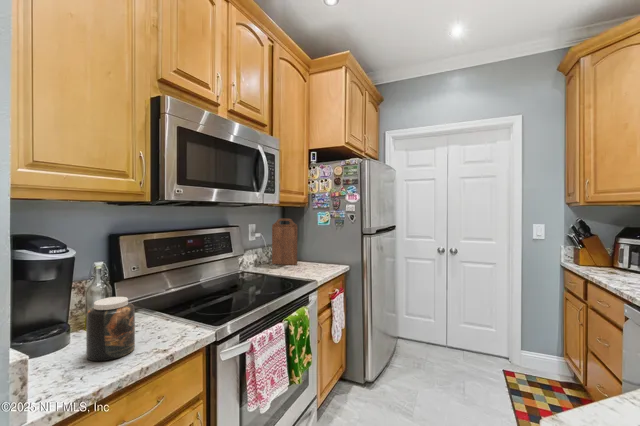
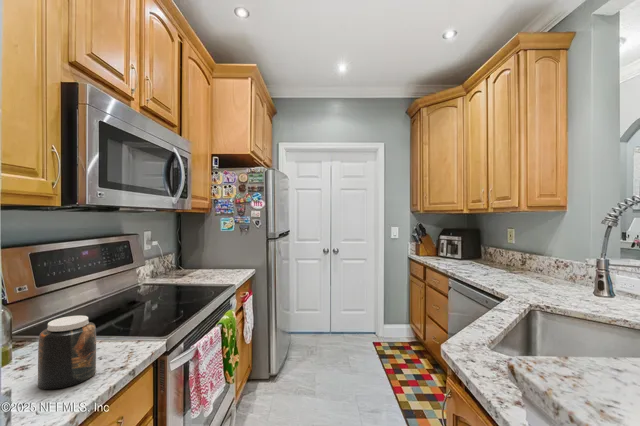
cutting board: present [272,219,298,265] -> none [169,225,200,274]

